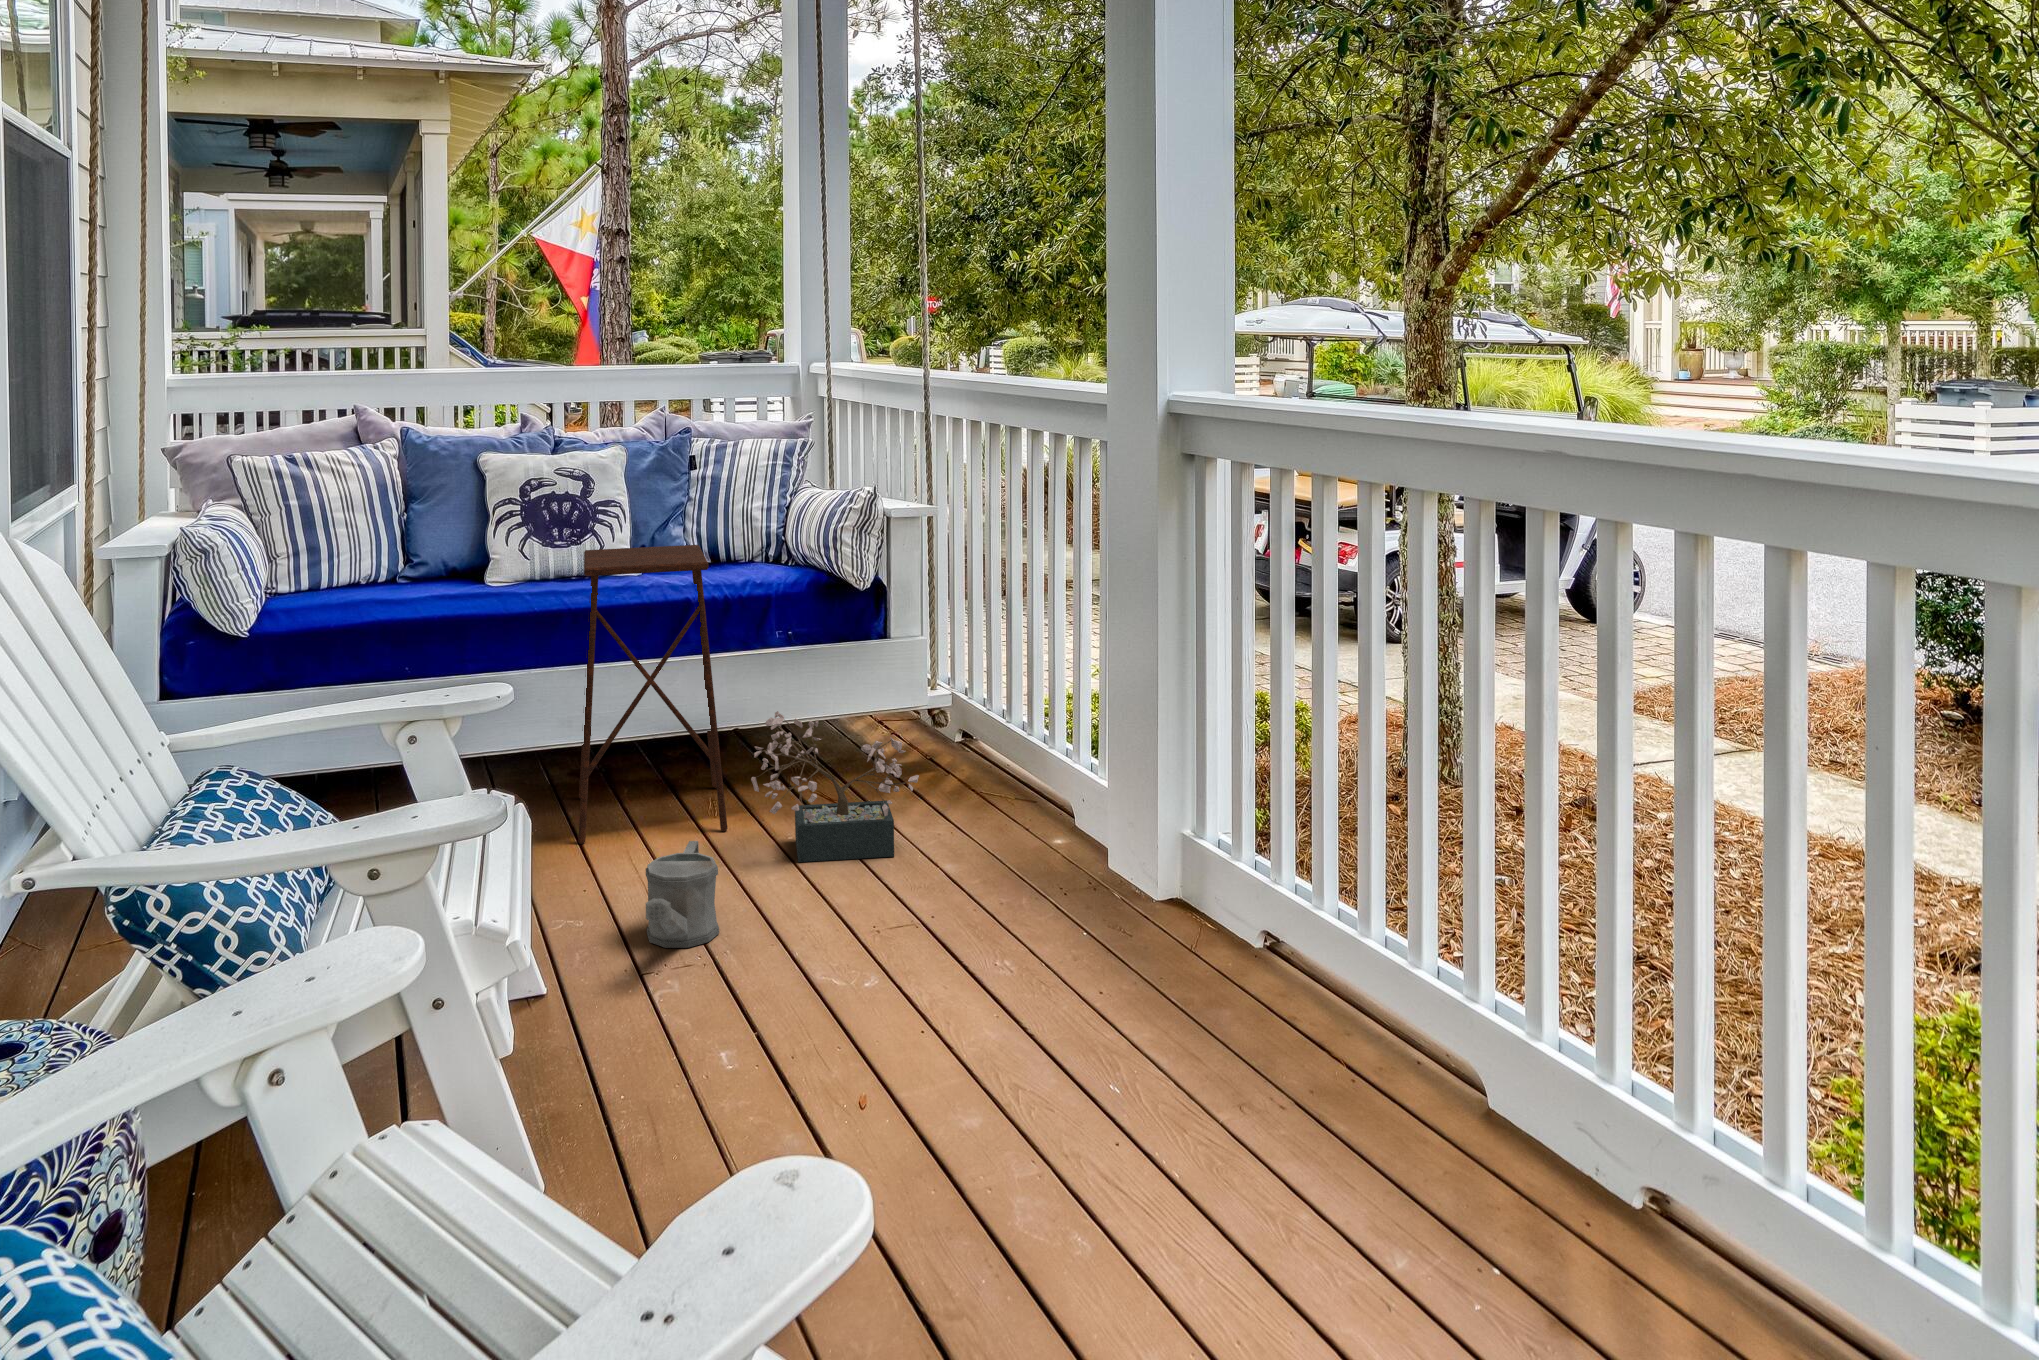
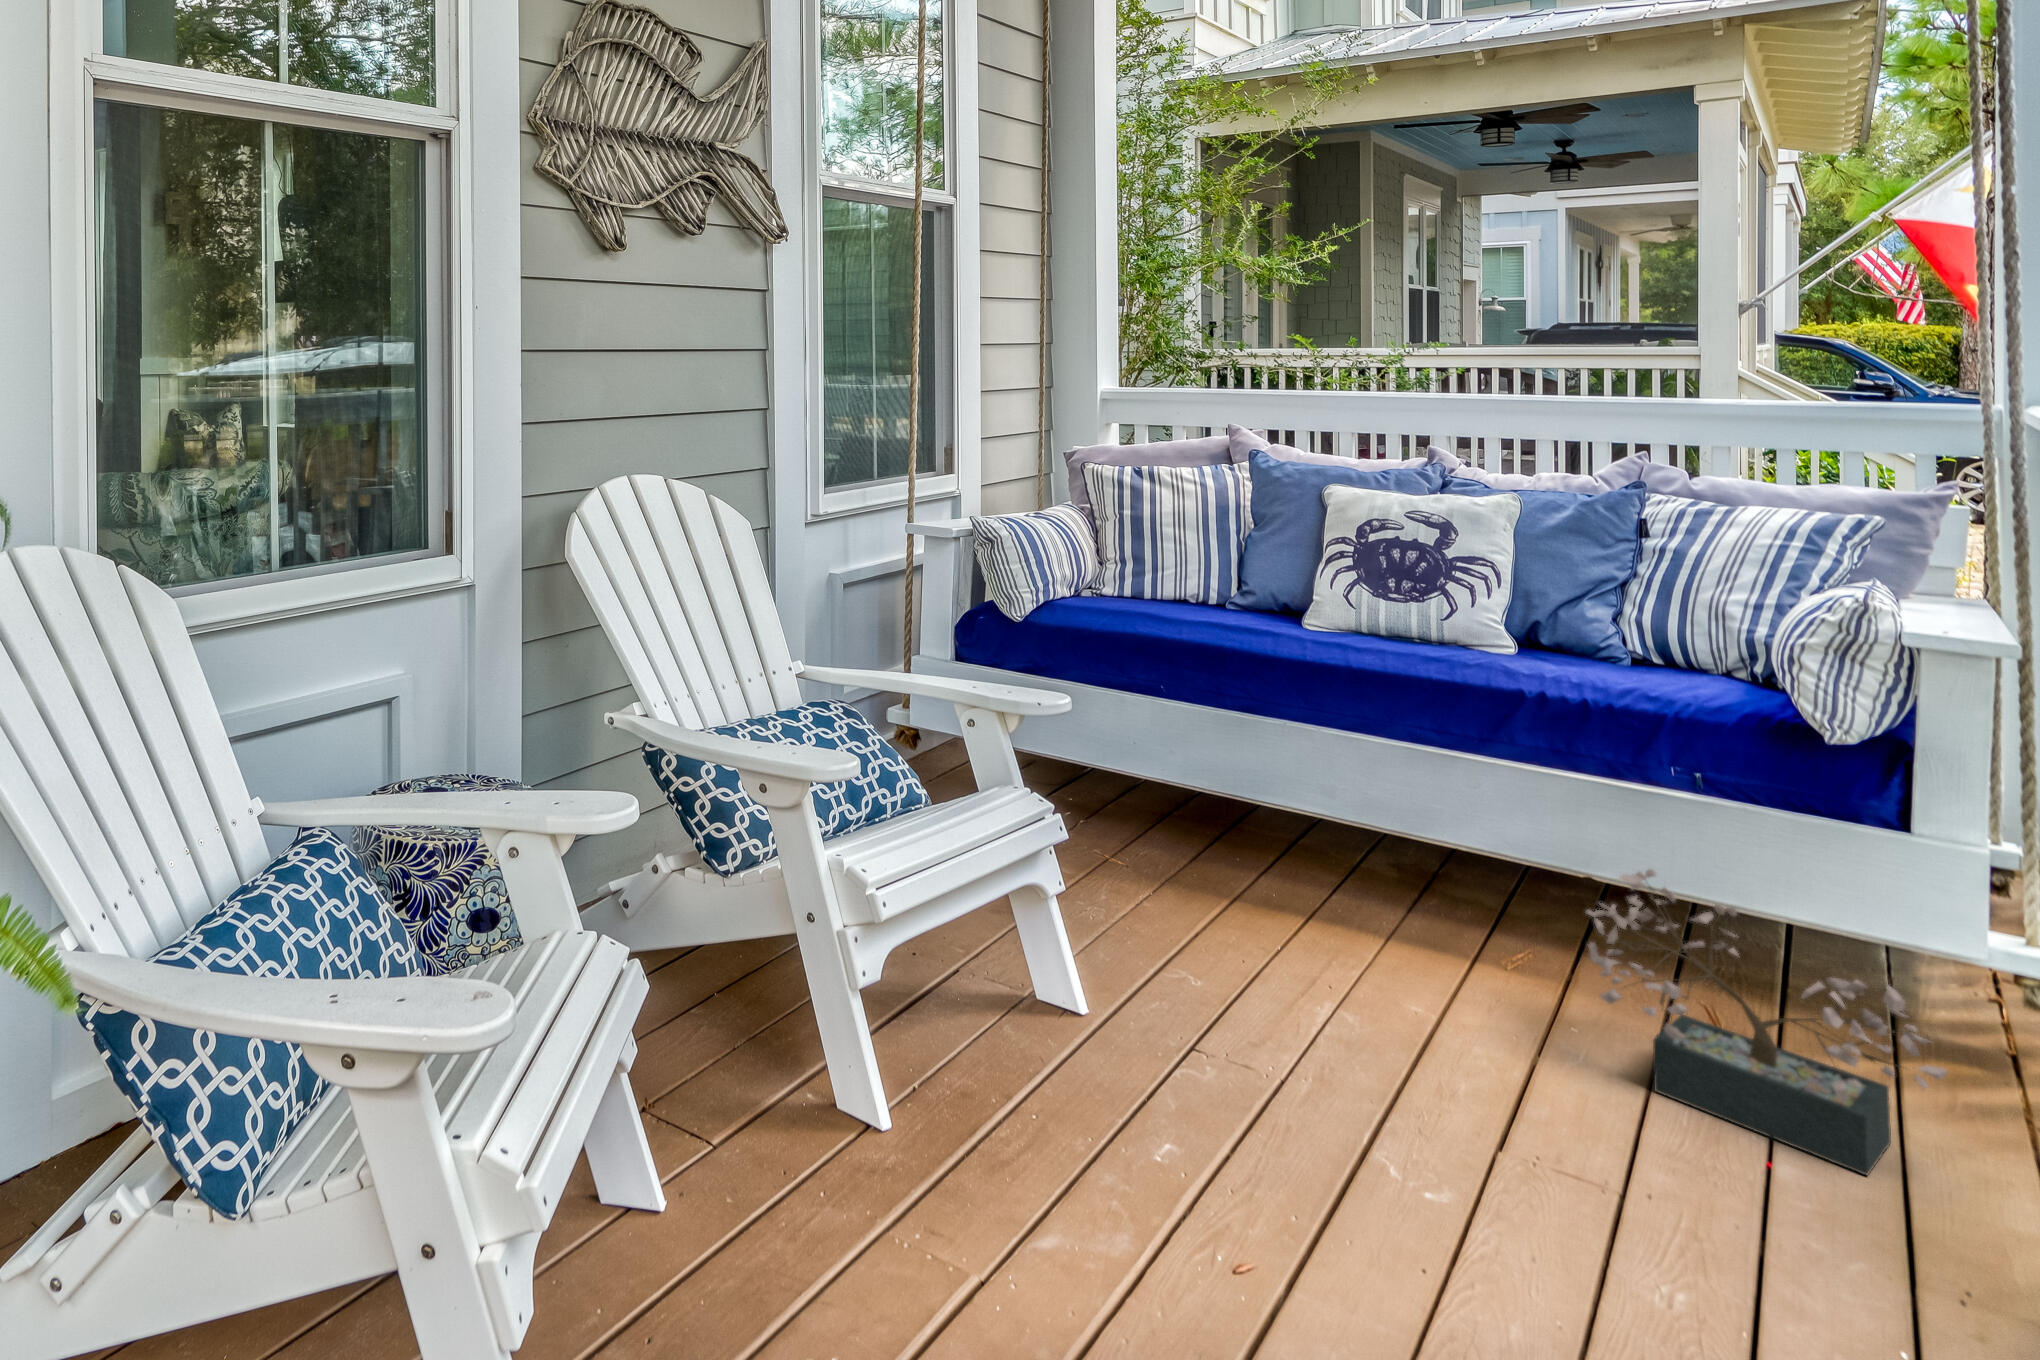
side table: present [578,545,728,844] -> none [1351,605,1628,1003]
watering can: present [646,841,719,948] -> none [1253,968,1427,1103]

